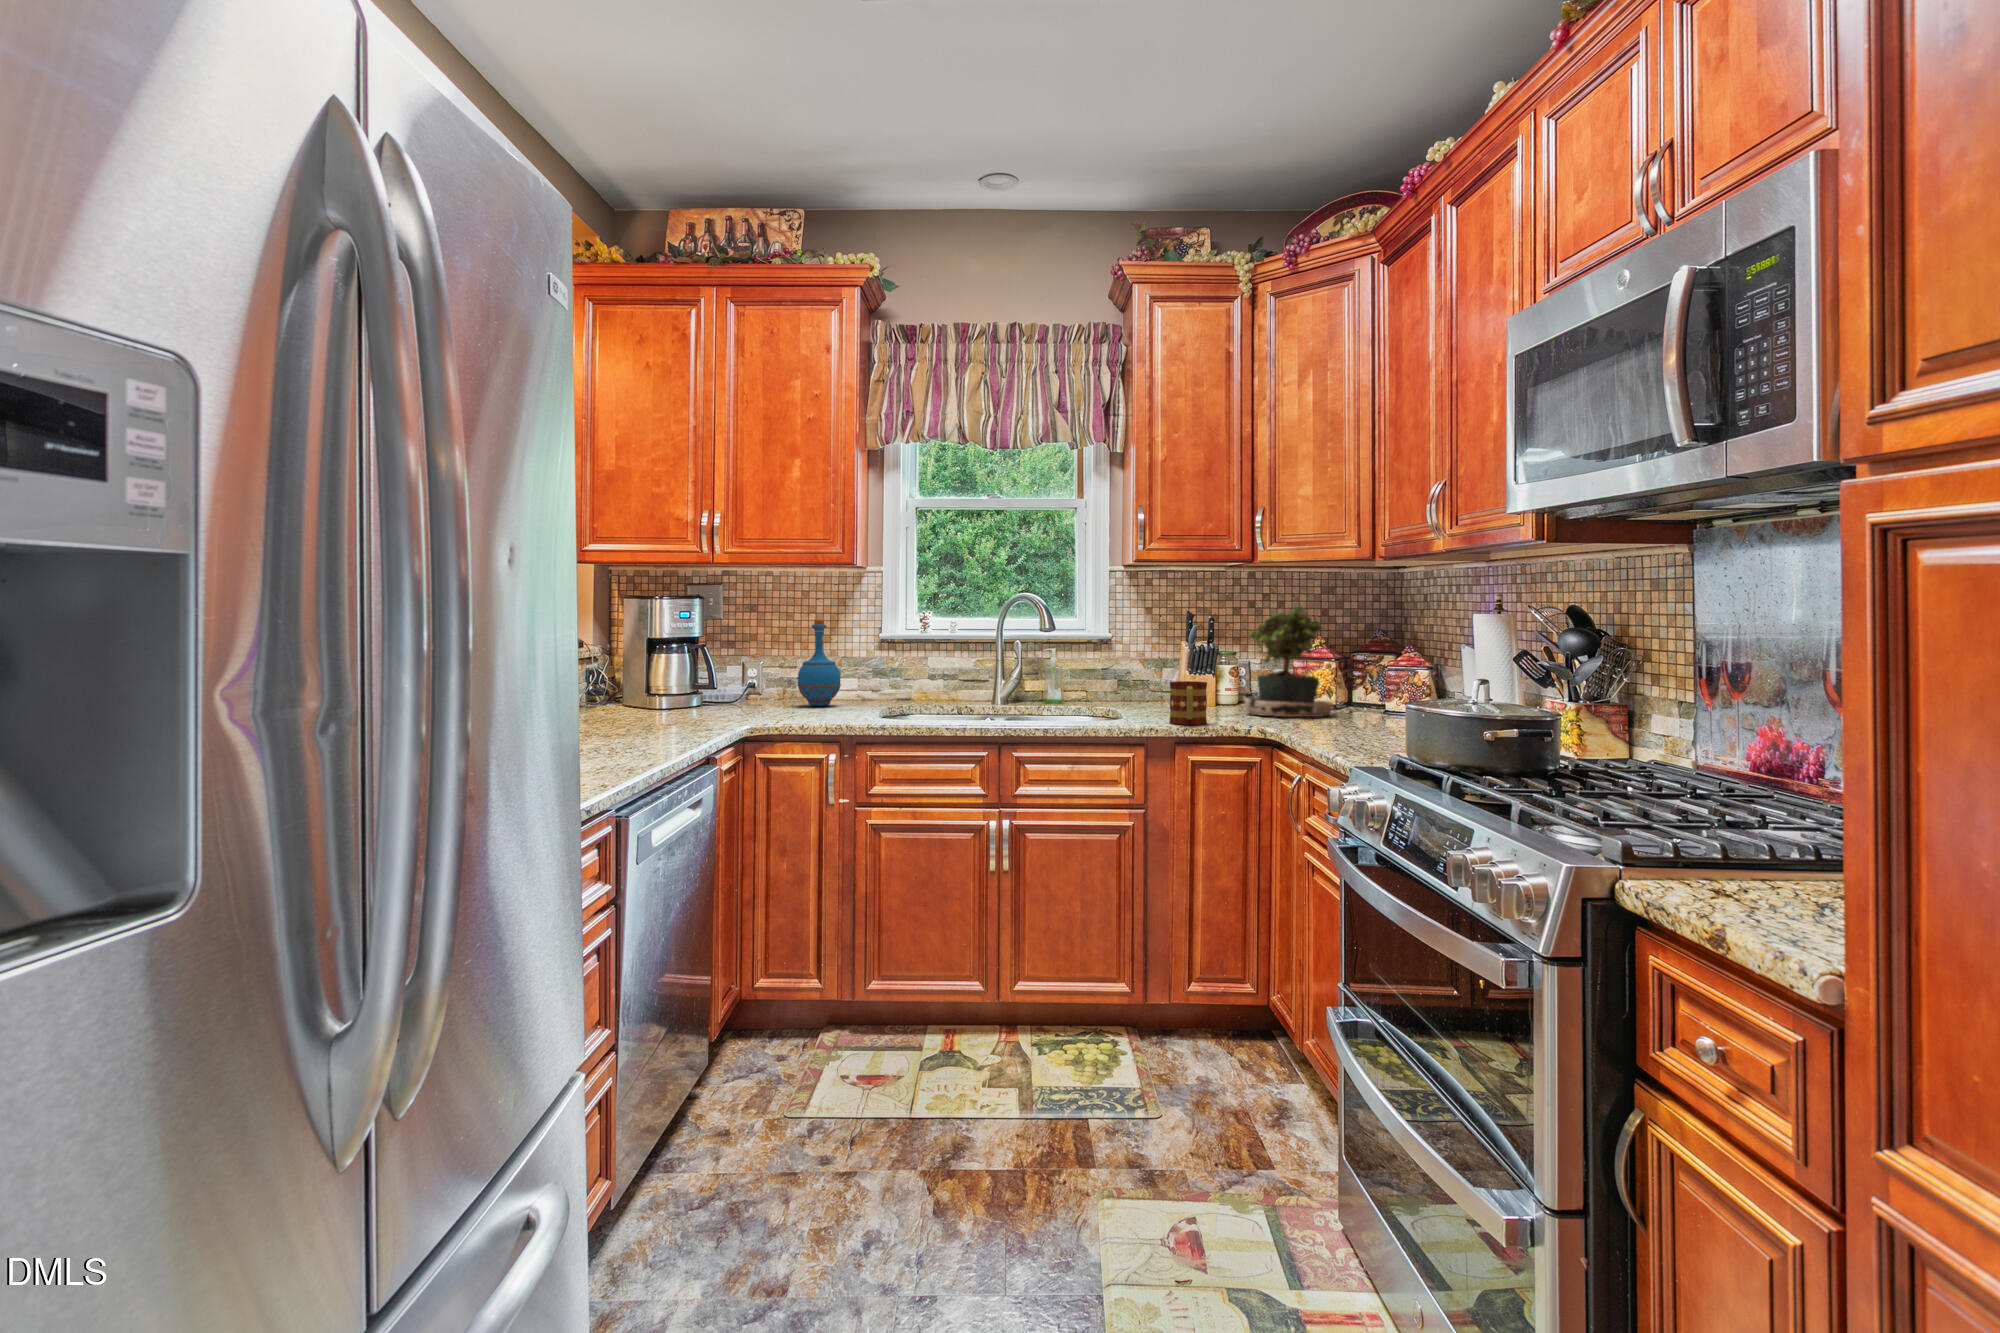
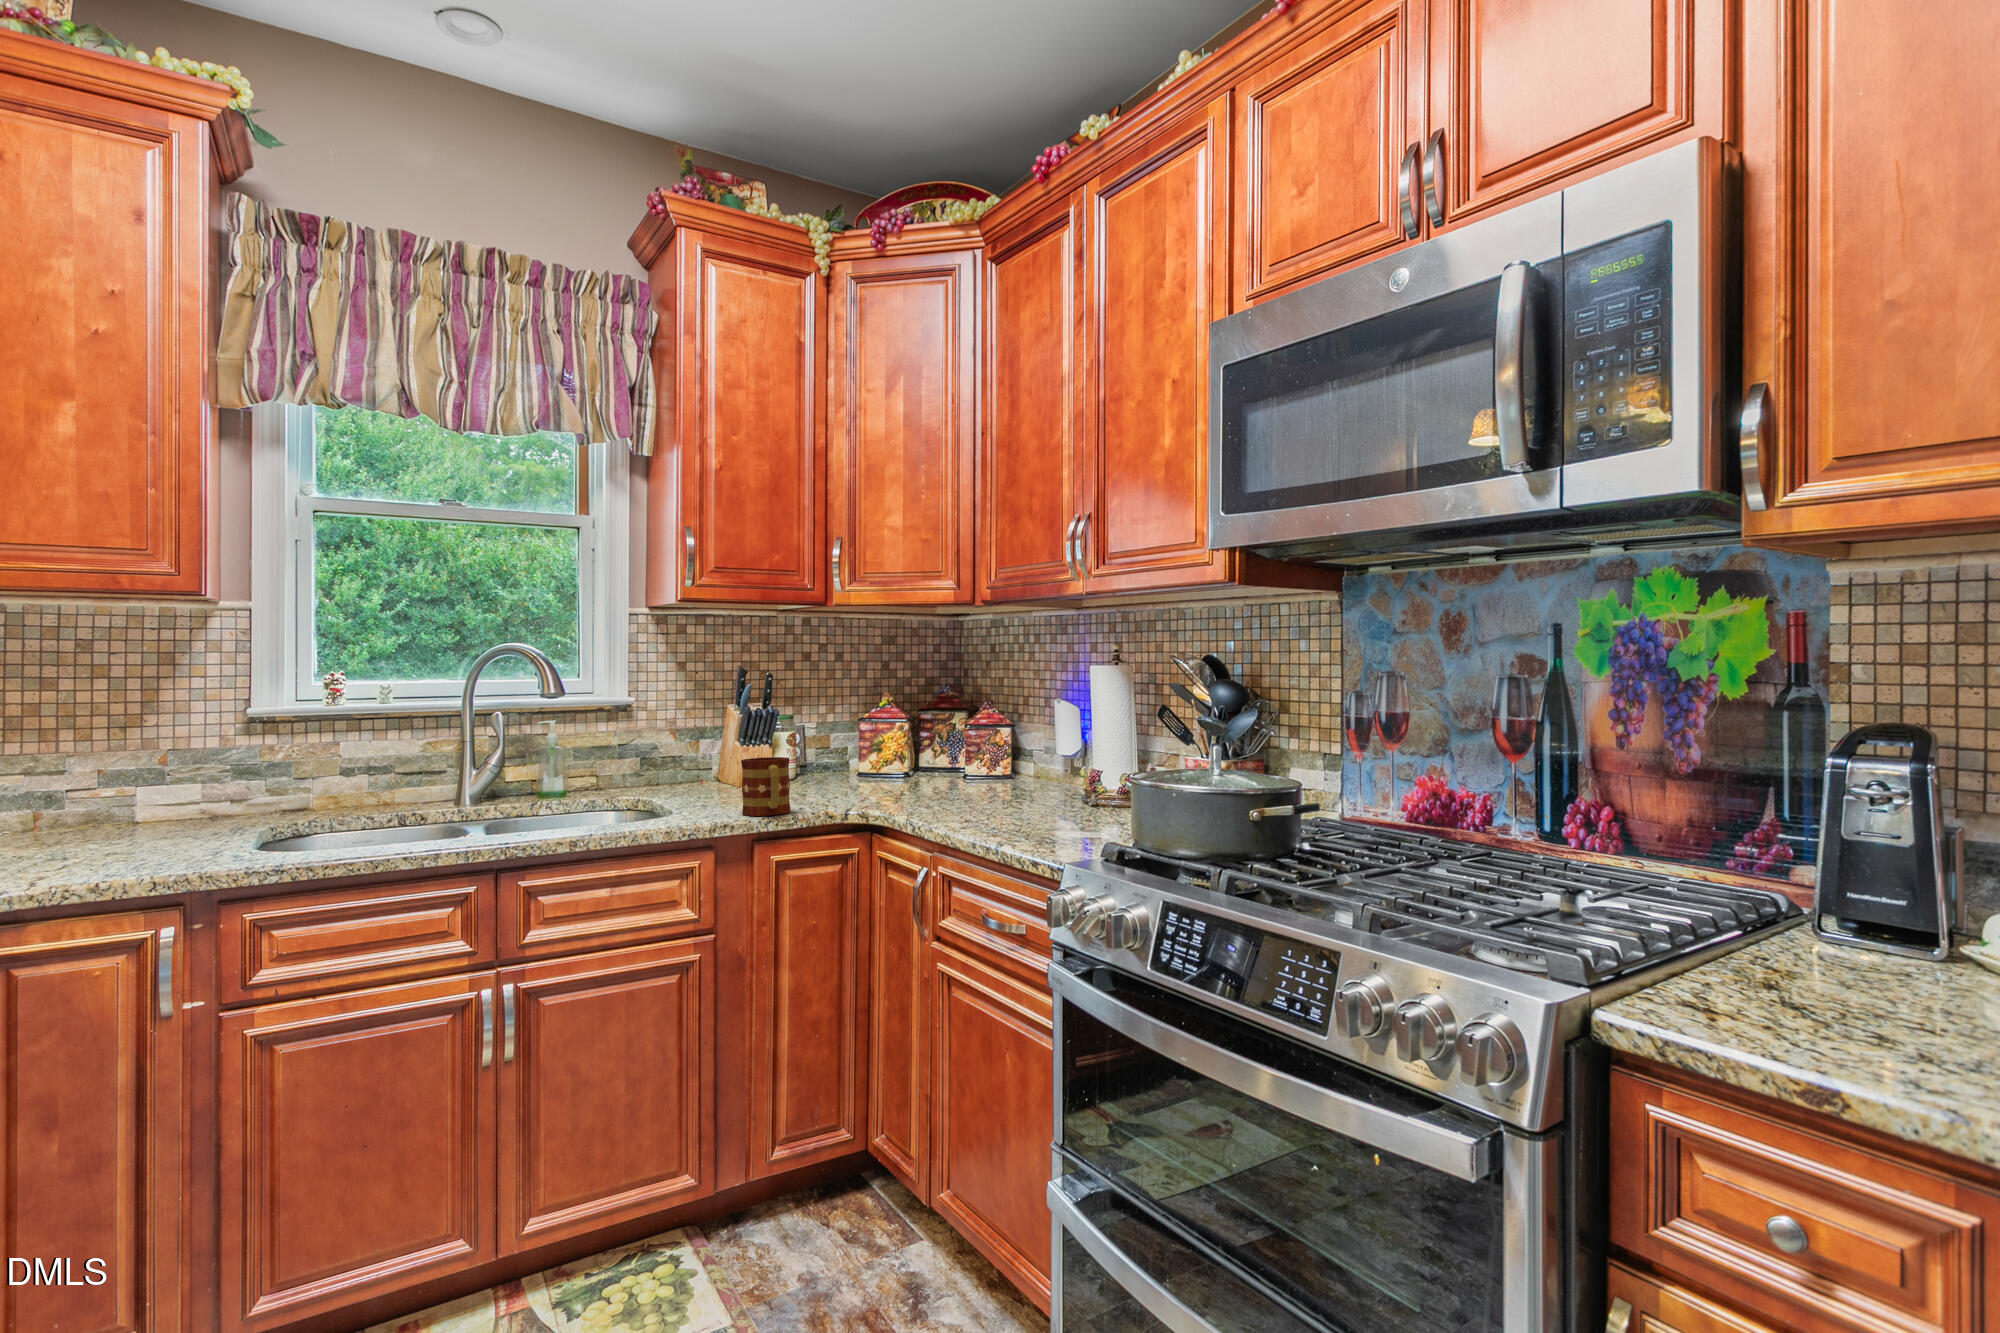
potted plant: present [1245,605,1334,717] -> none [792,655,921,797]
bottle: present [797,620,841,706] -> none [77,690,172,835]

